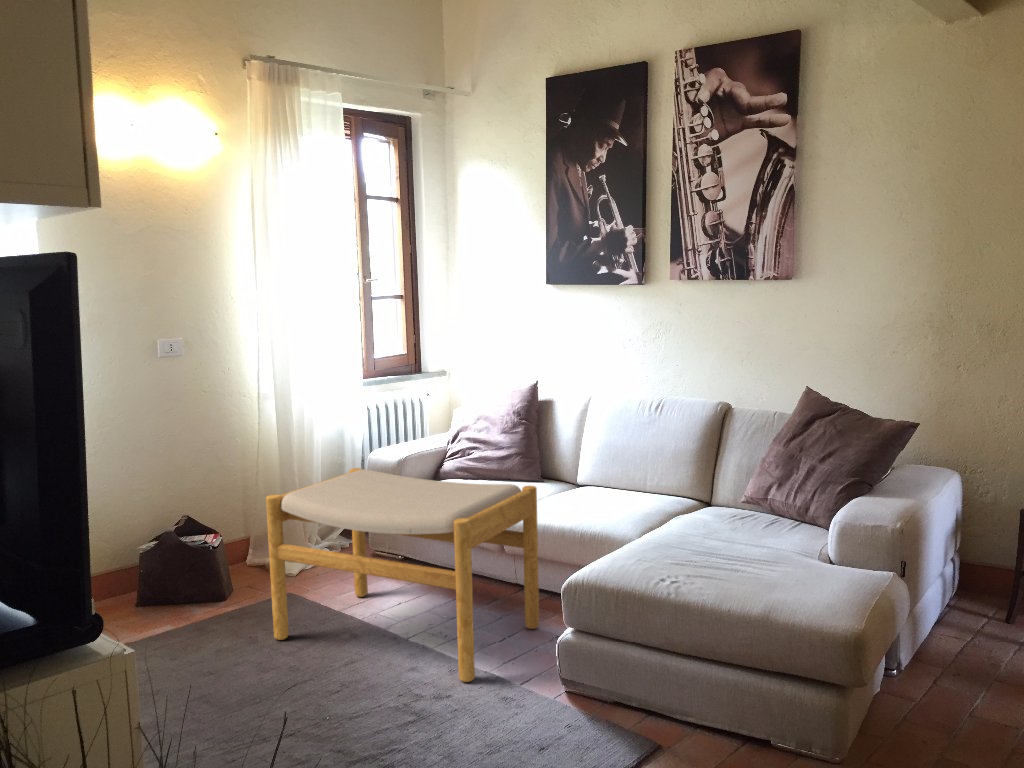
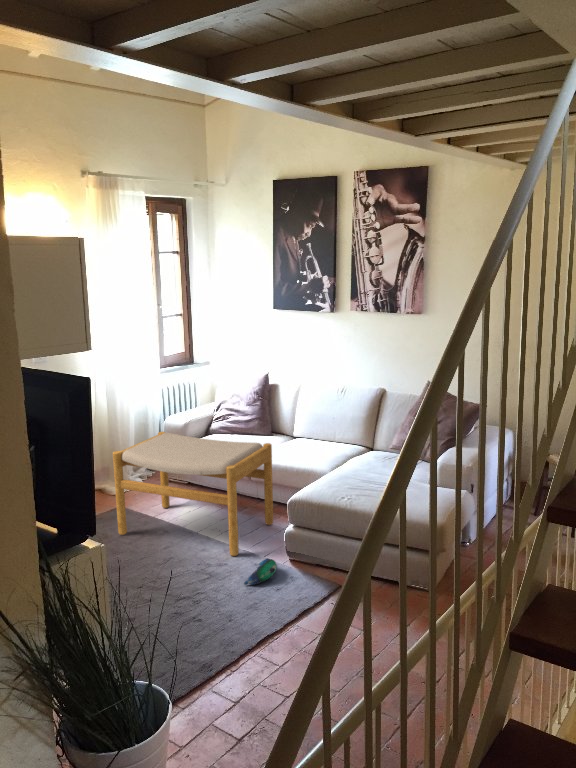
plush toy: none [479,688,541,738] -> present [244,558,277,585]

